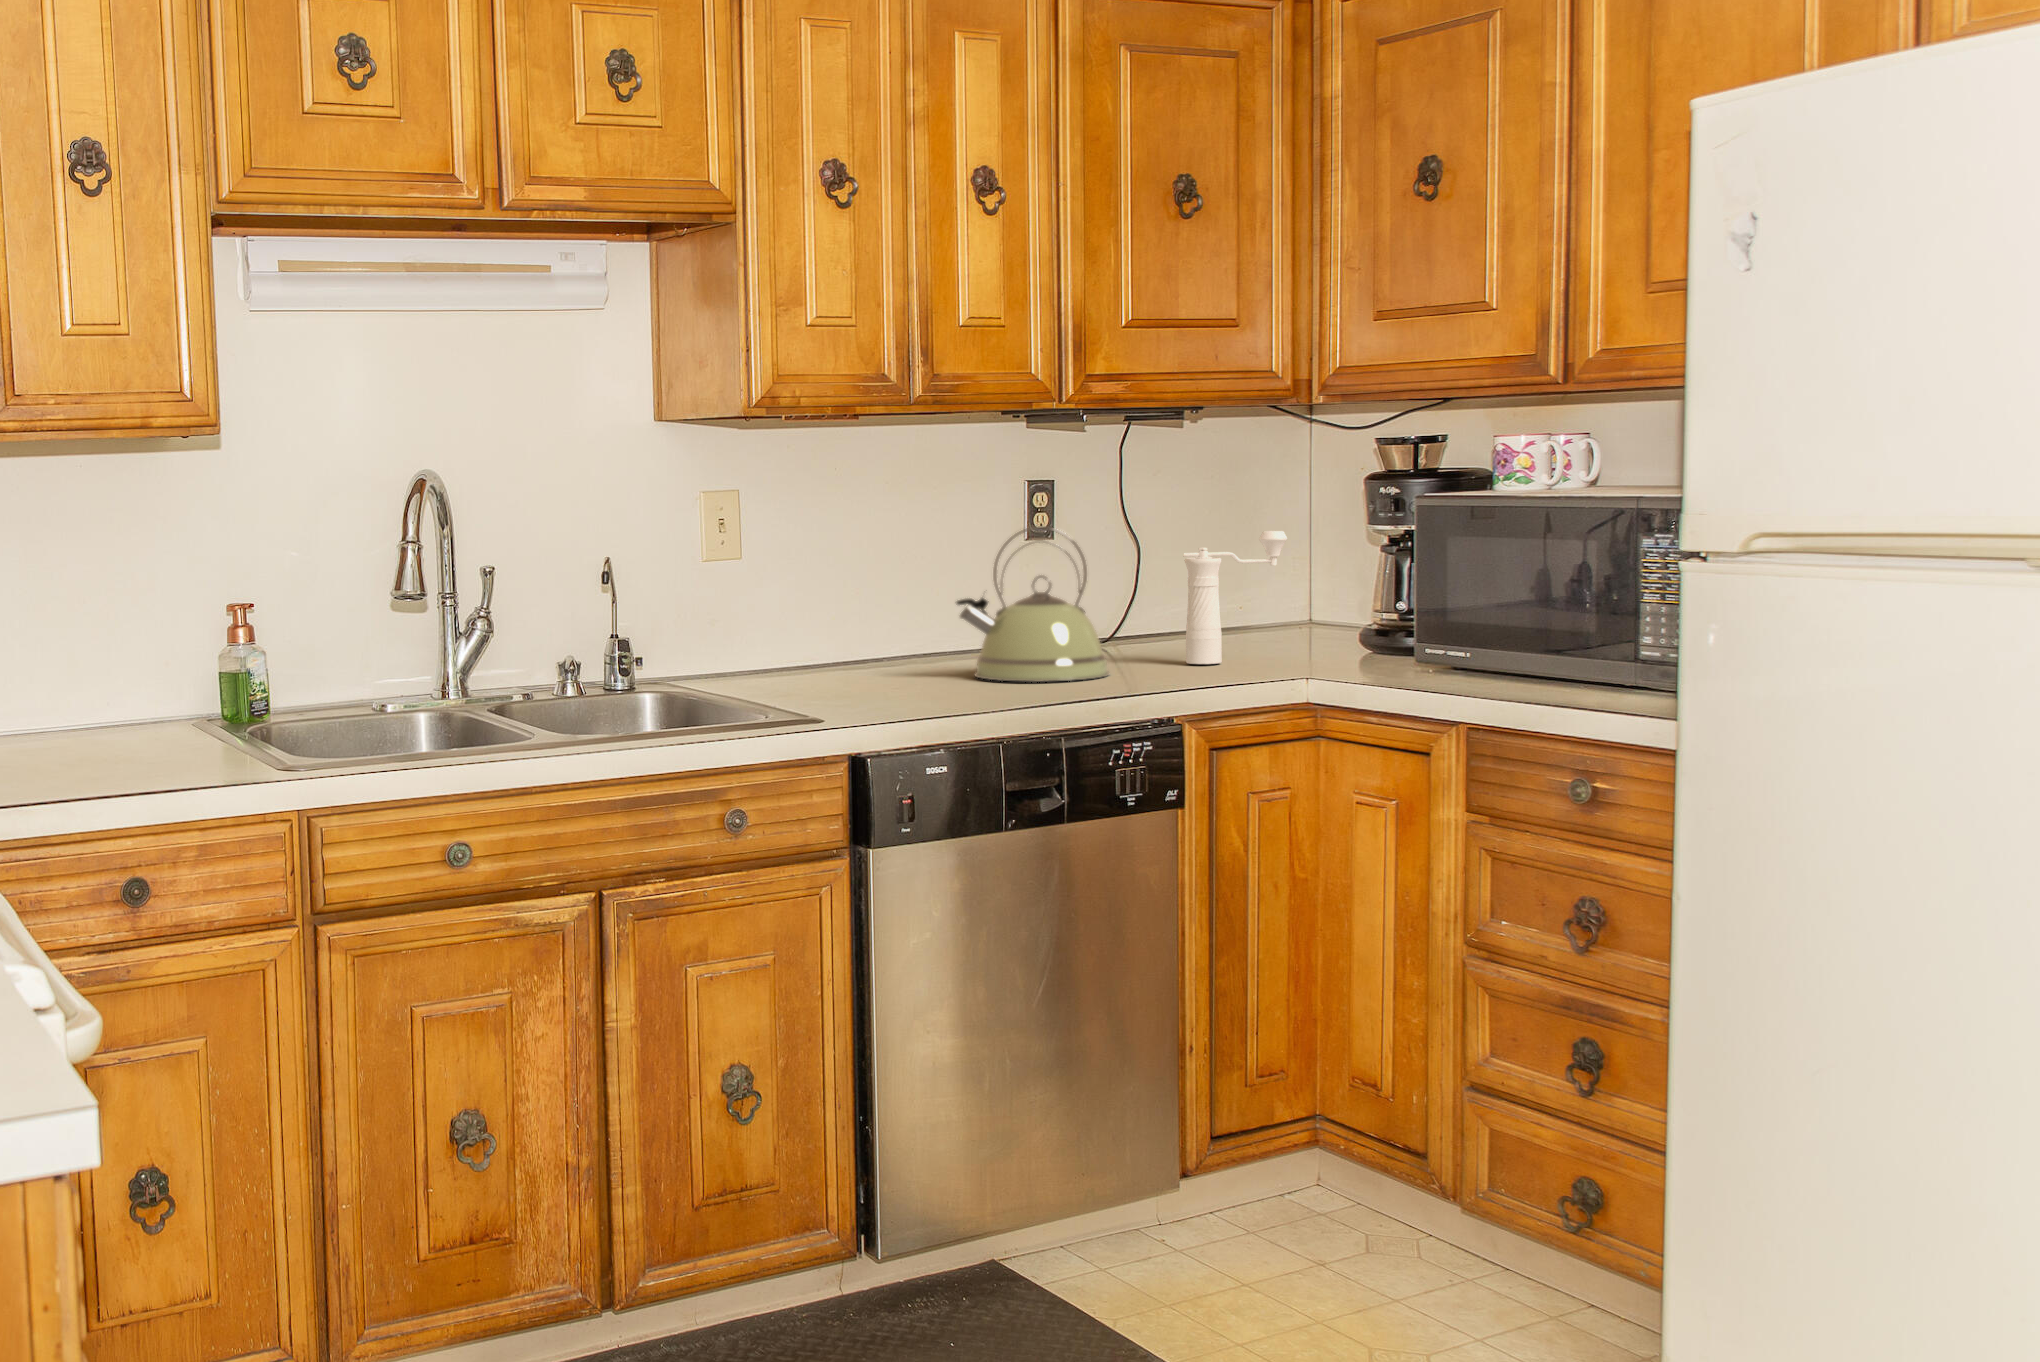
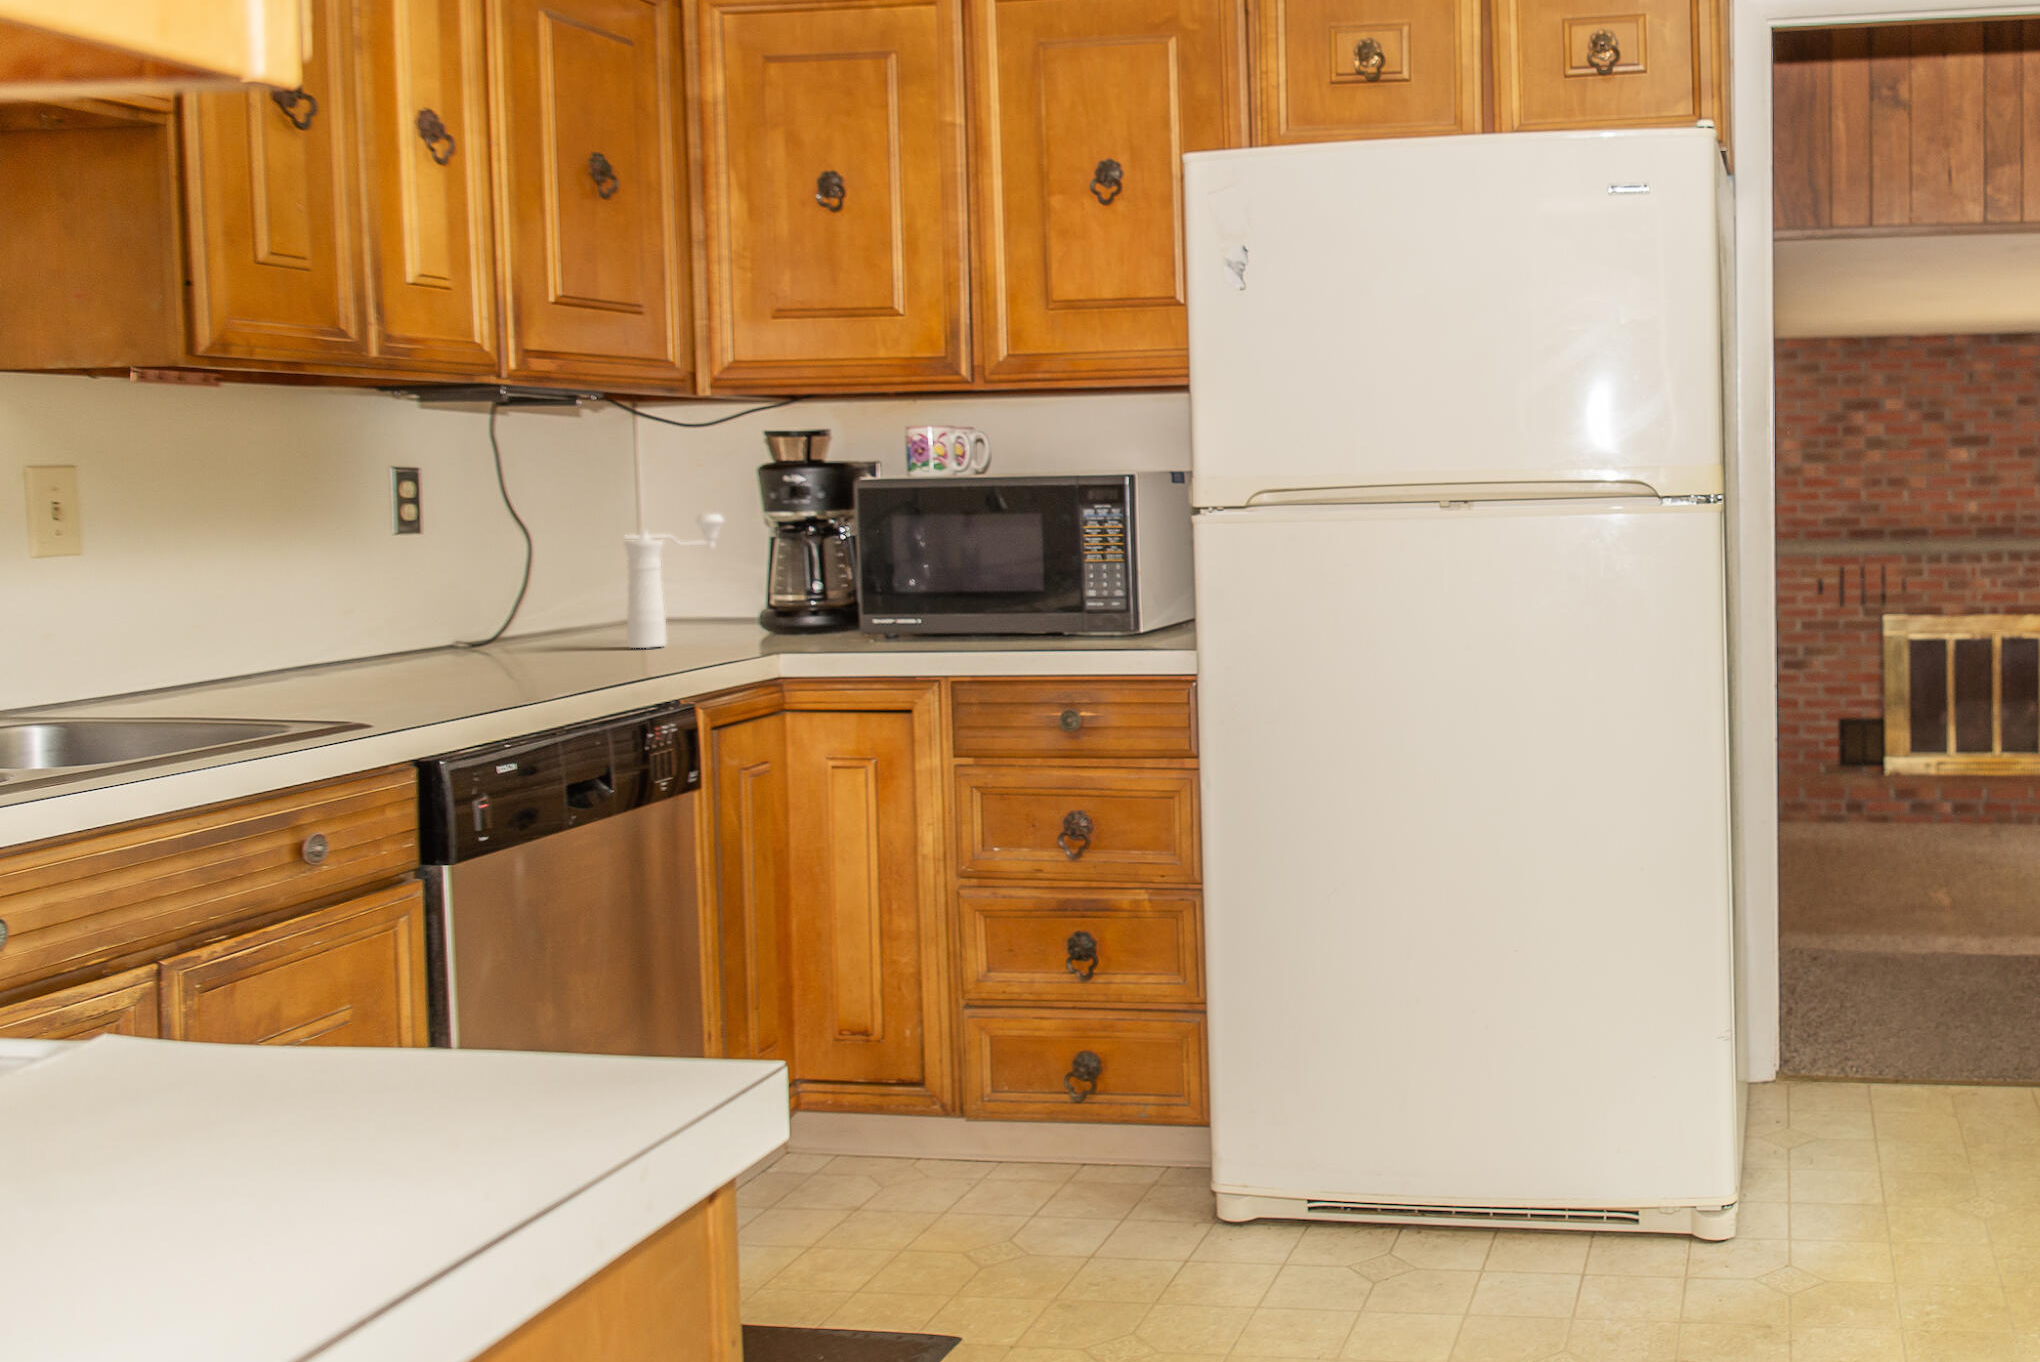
kettle: present [956,526,1109,682] -> none [383,505,570,675]

